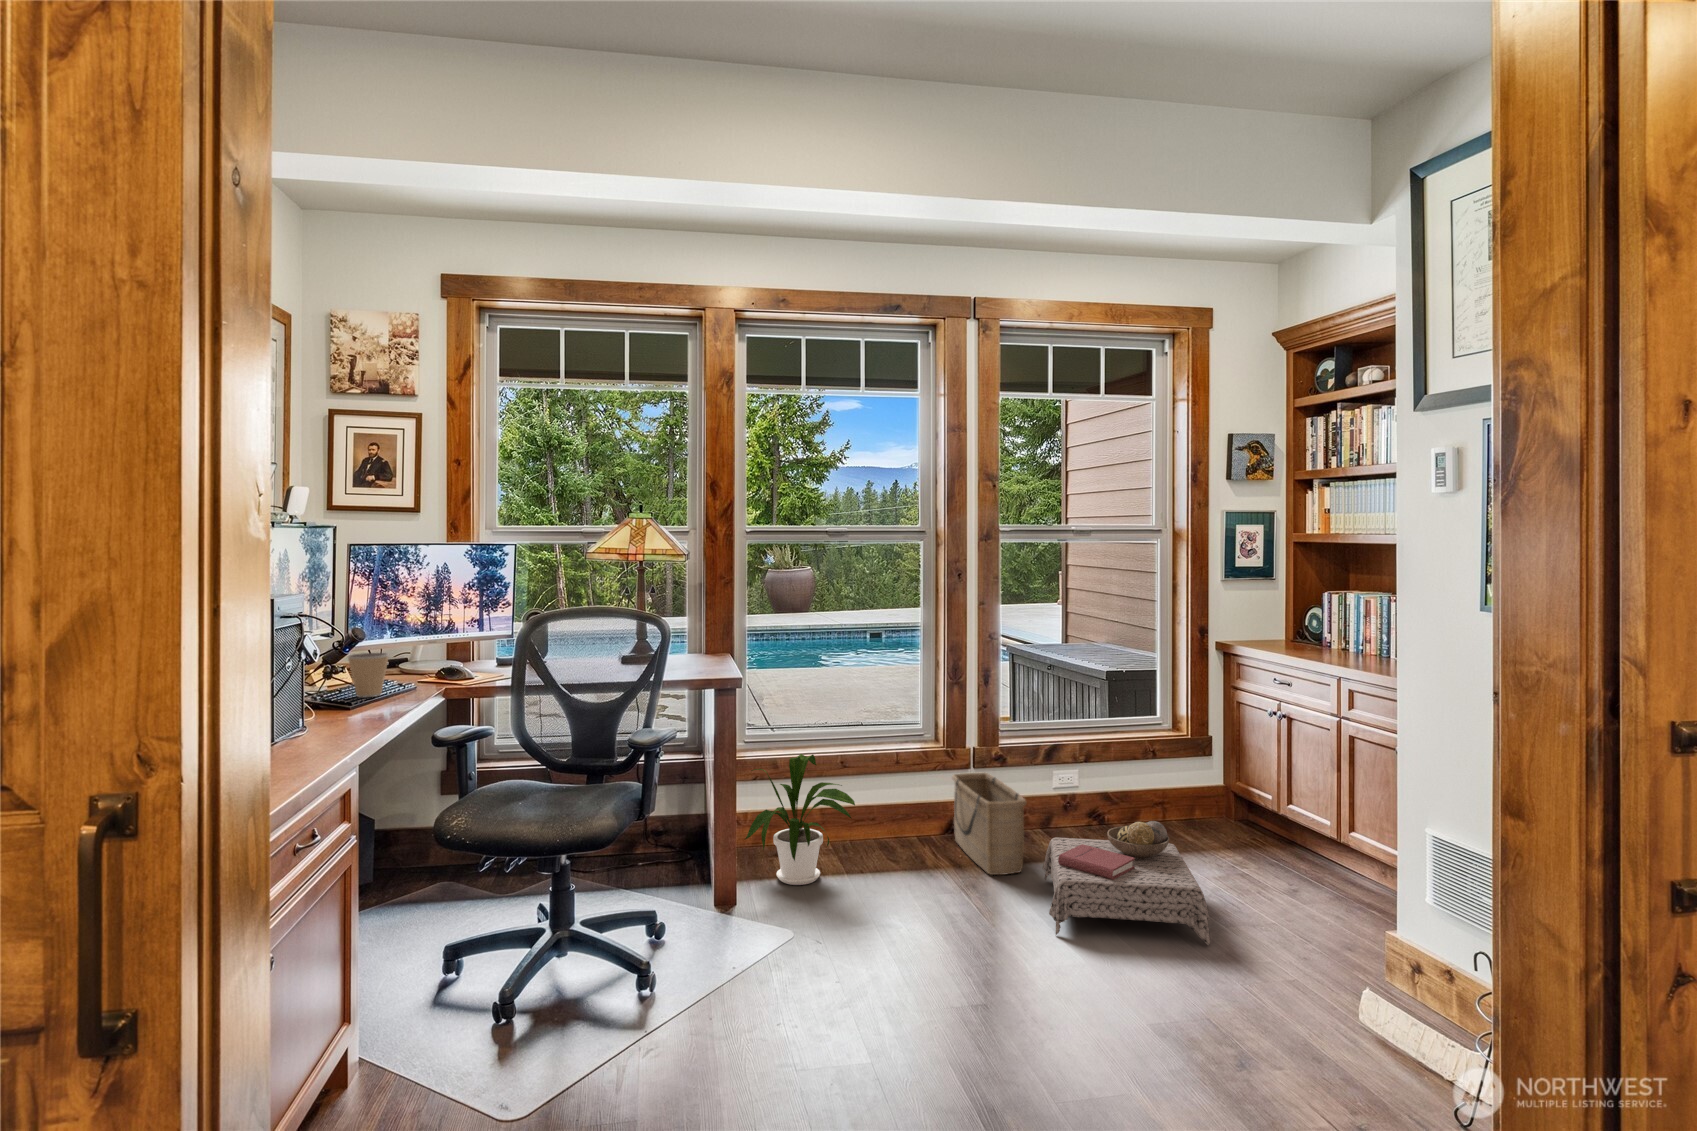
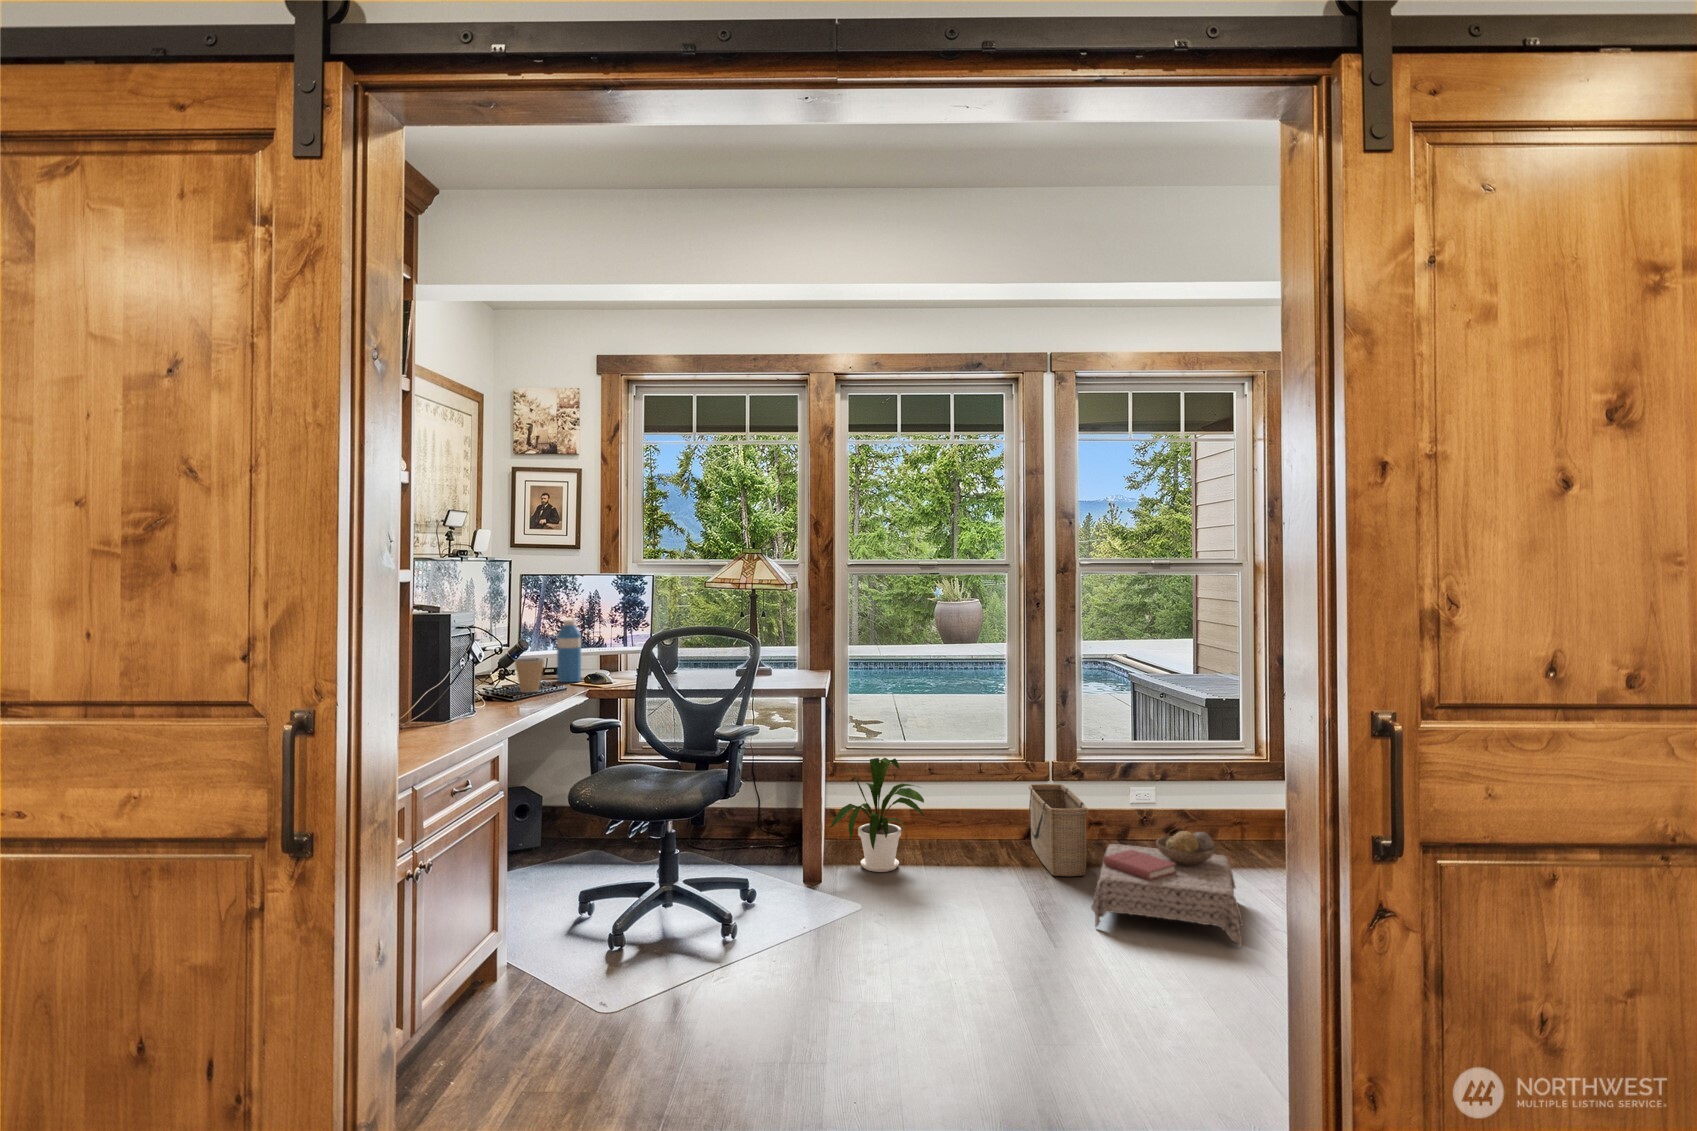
water bottle: none [400,603,432,681] -> present [557,620,581,682]

